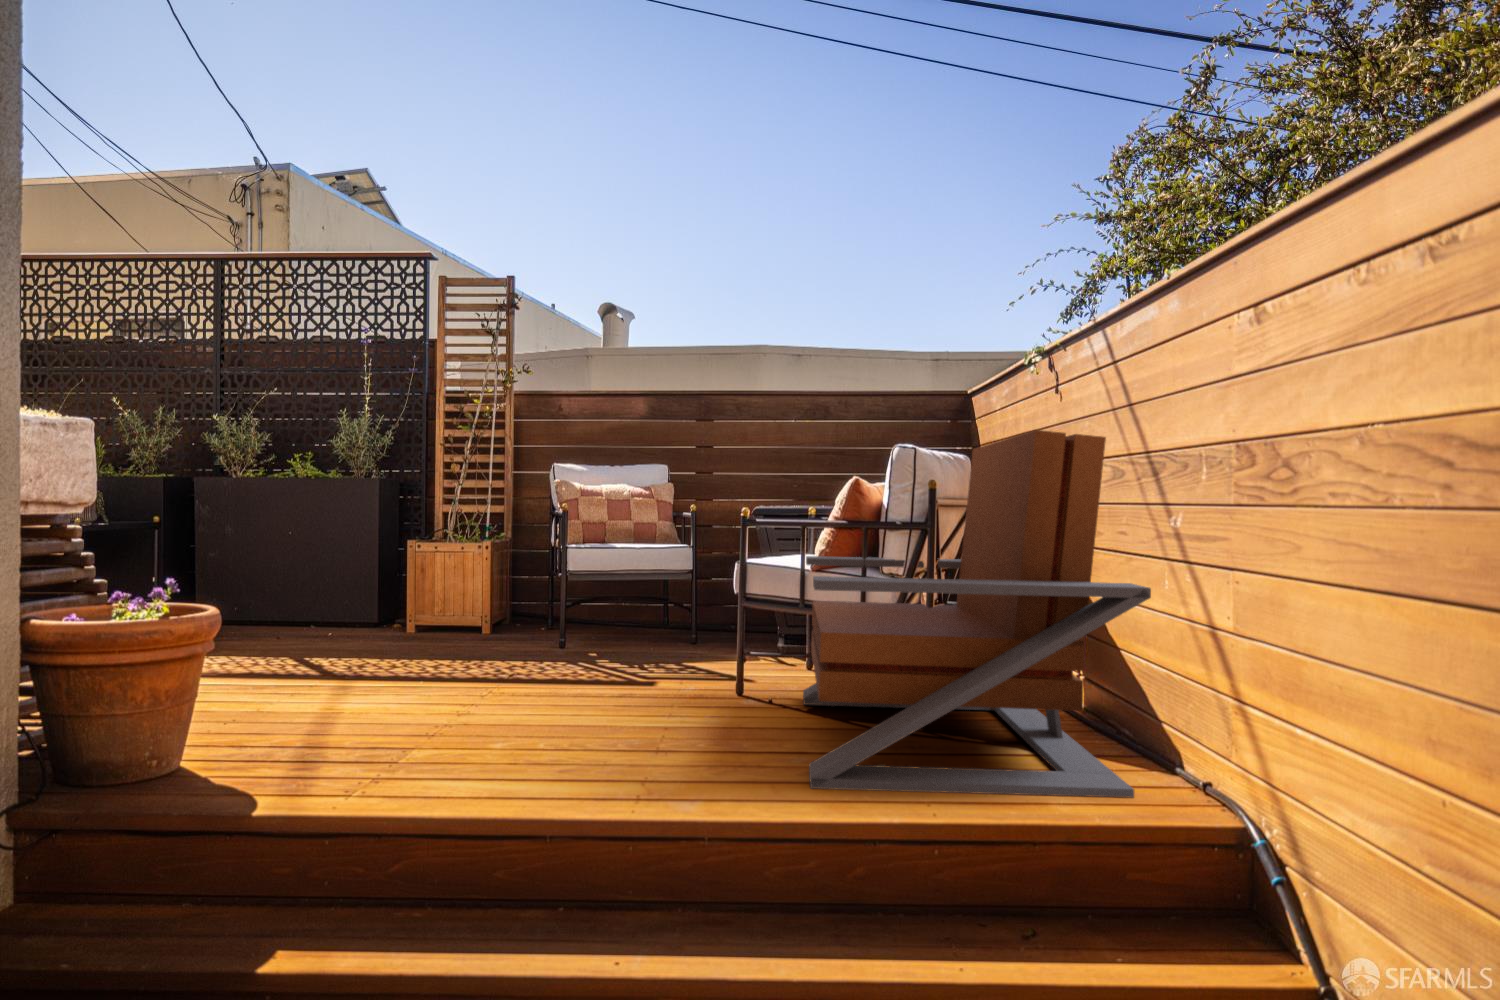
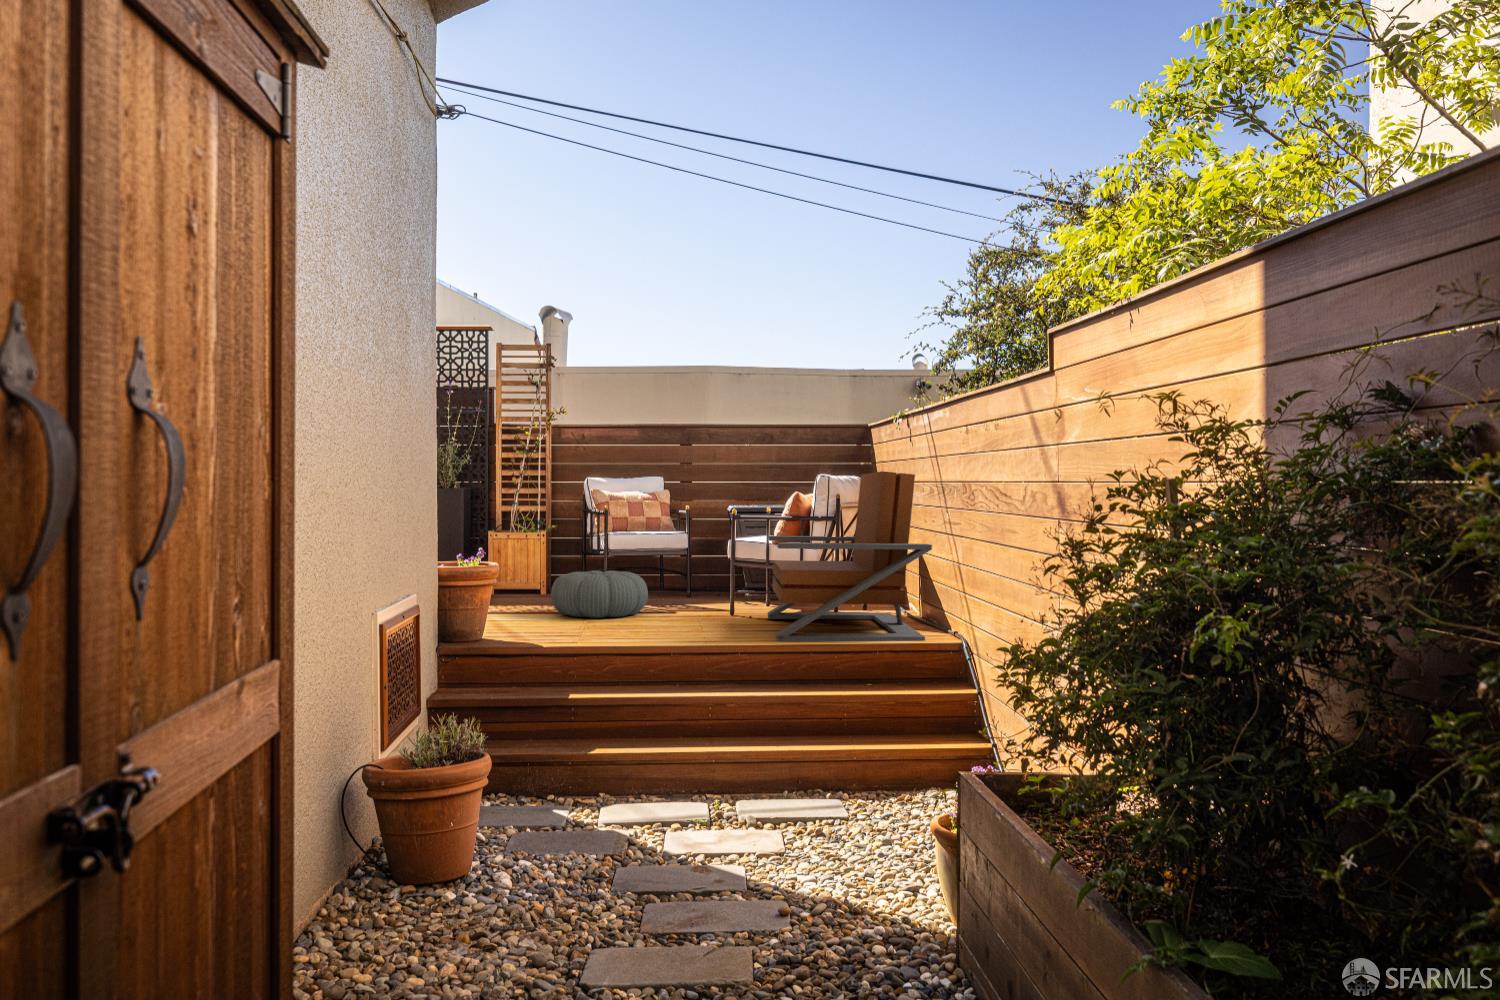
pouf: none [441,608,605,693] -> present [551,571,648,618]

